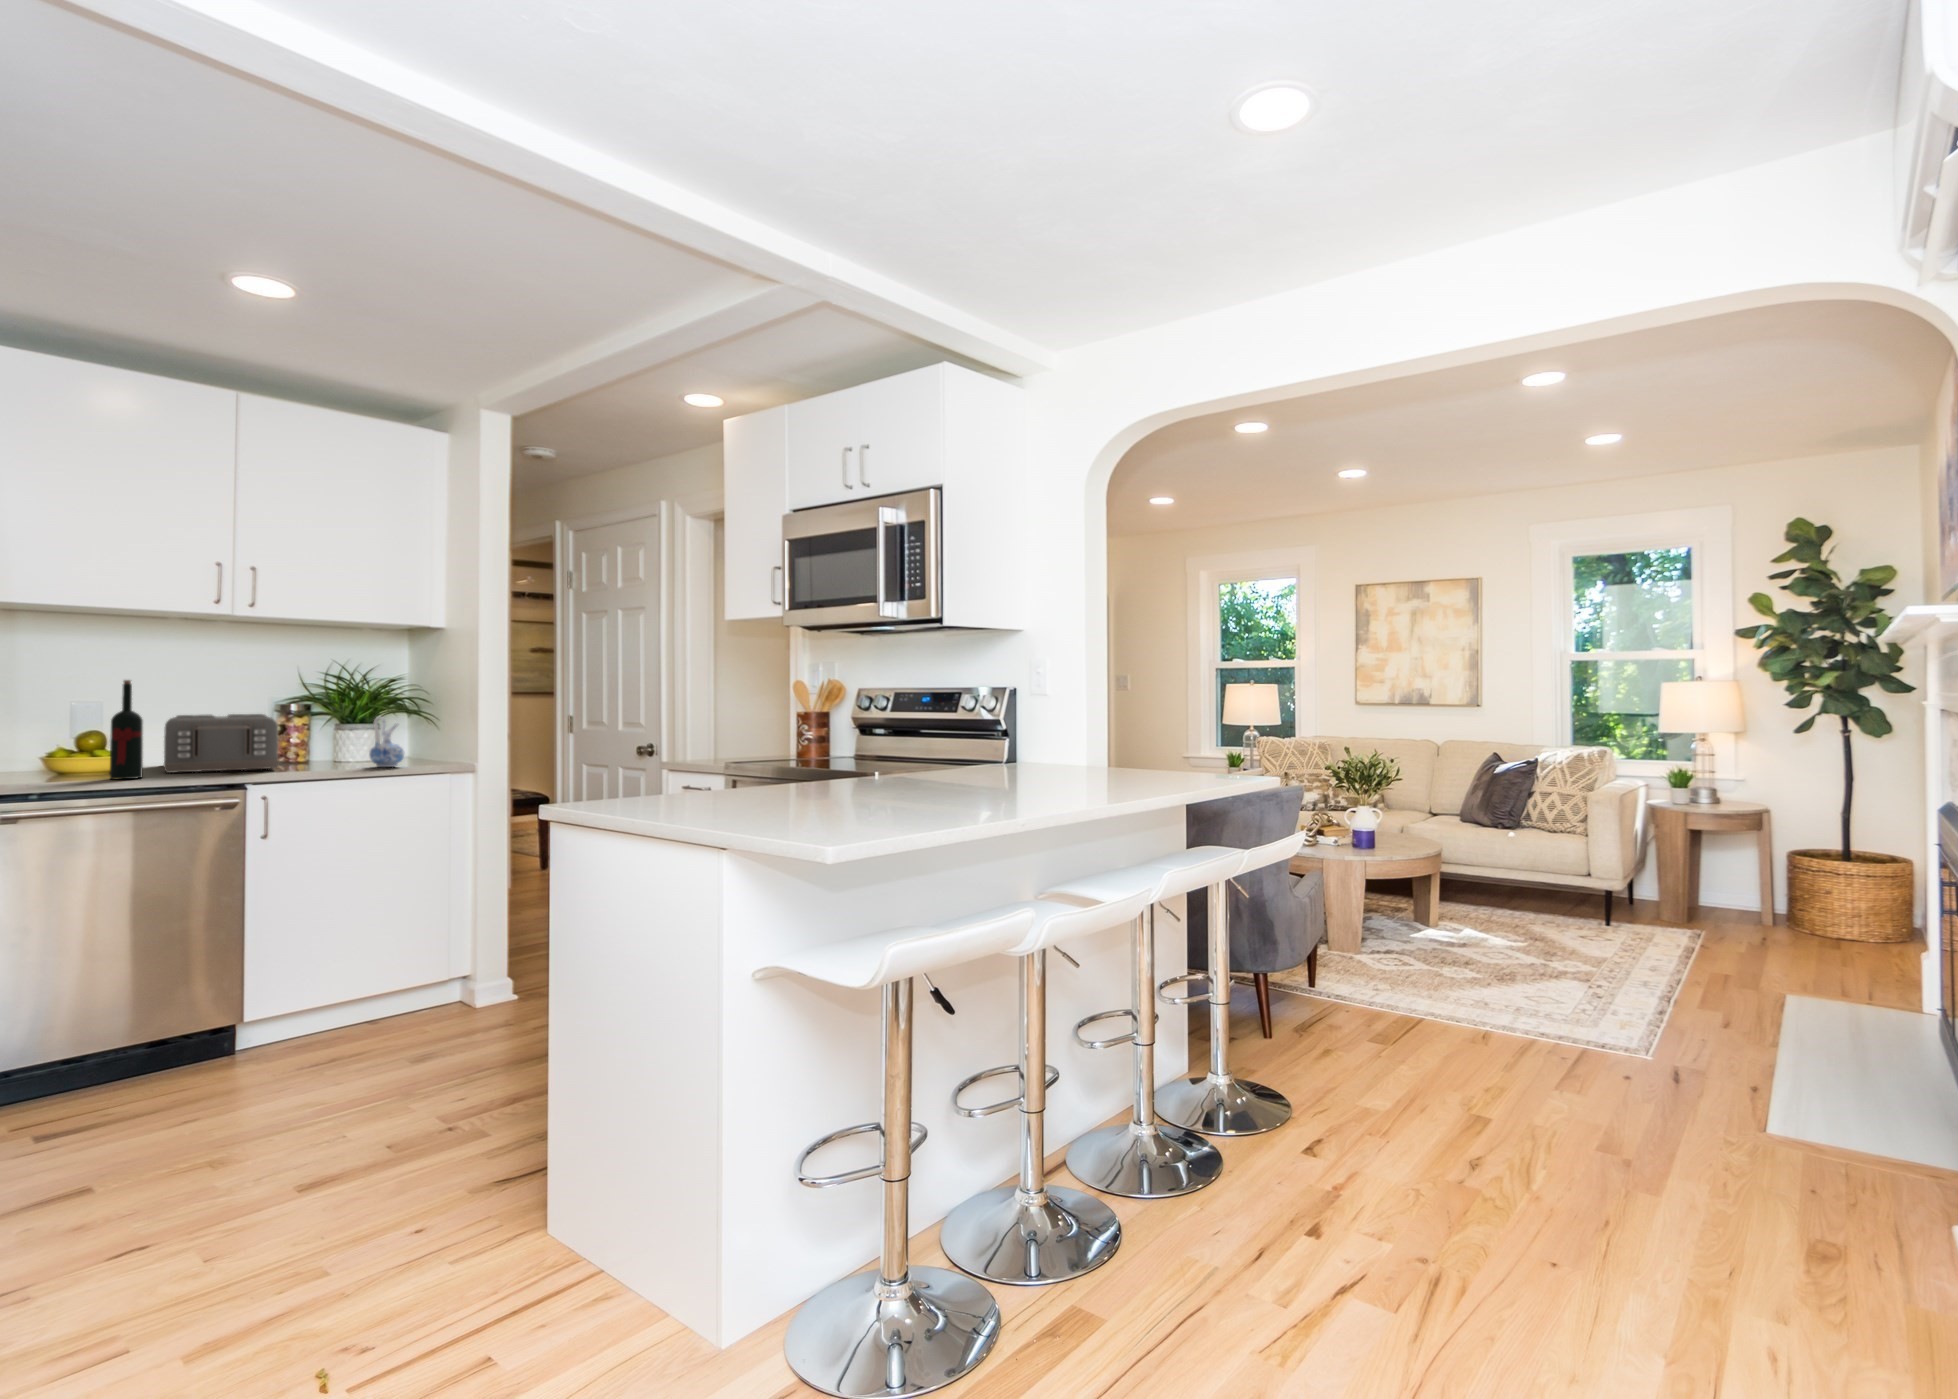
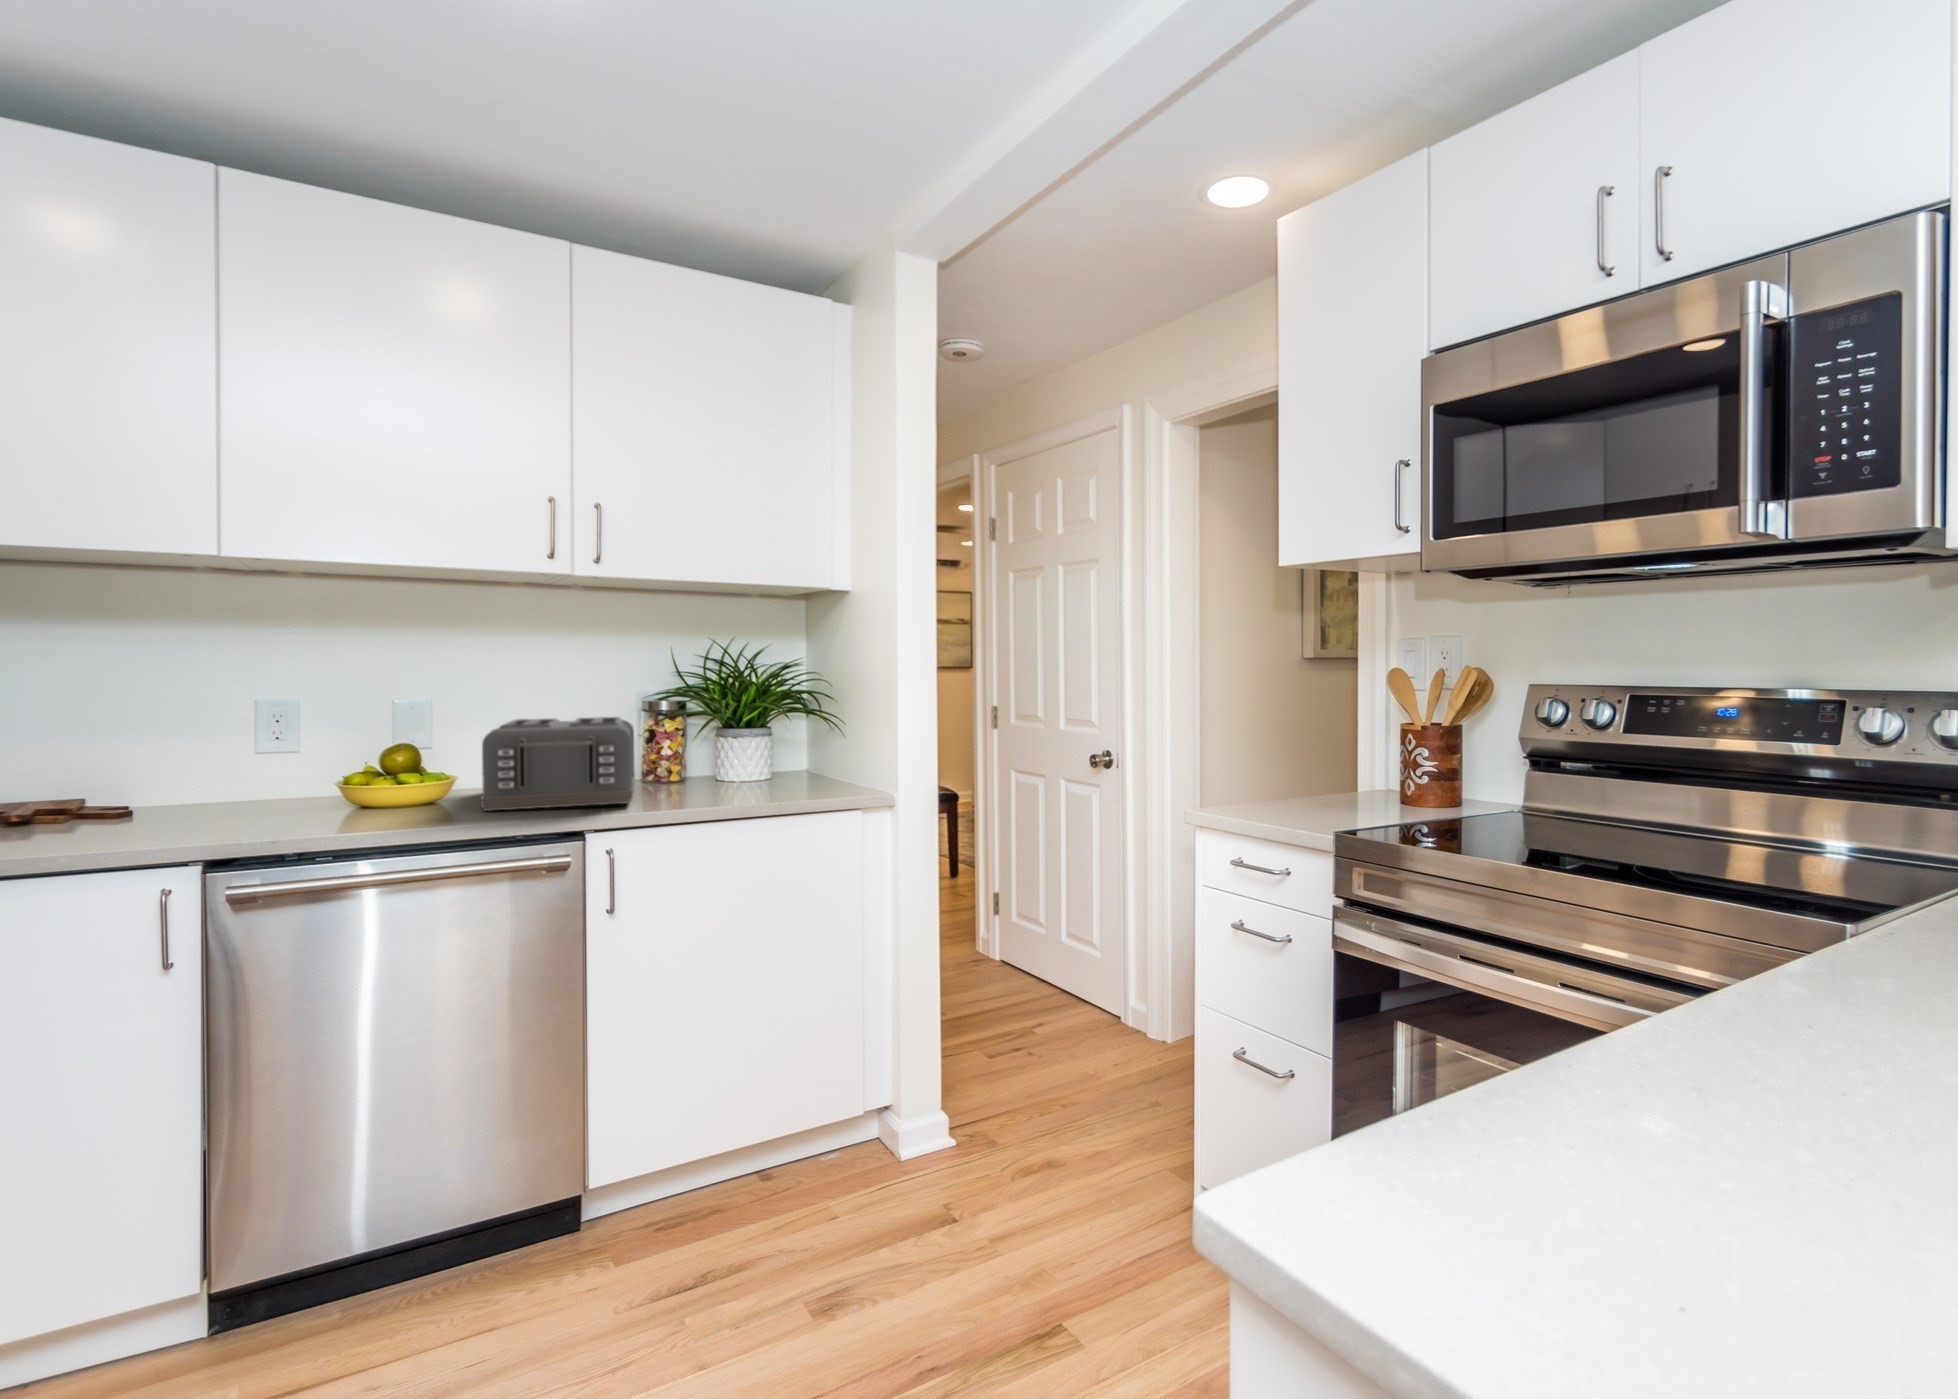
wine bottle: present [110,680,143,779] -> none [397,674,443,828]
ceramic pitcher: present [369,717,404,767] -> none [755,724,801,800]

